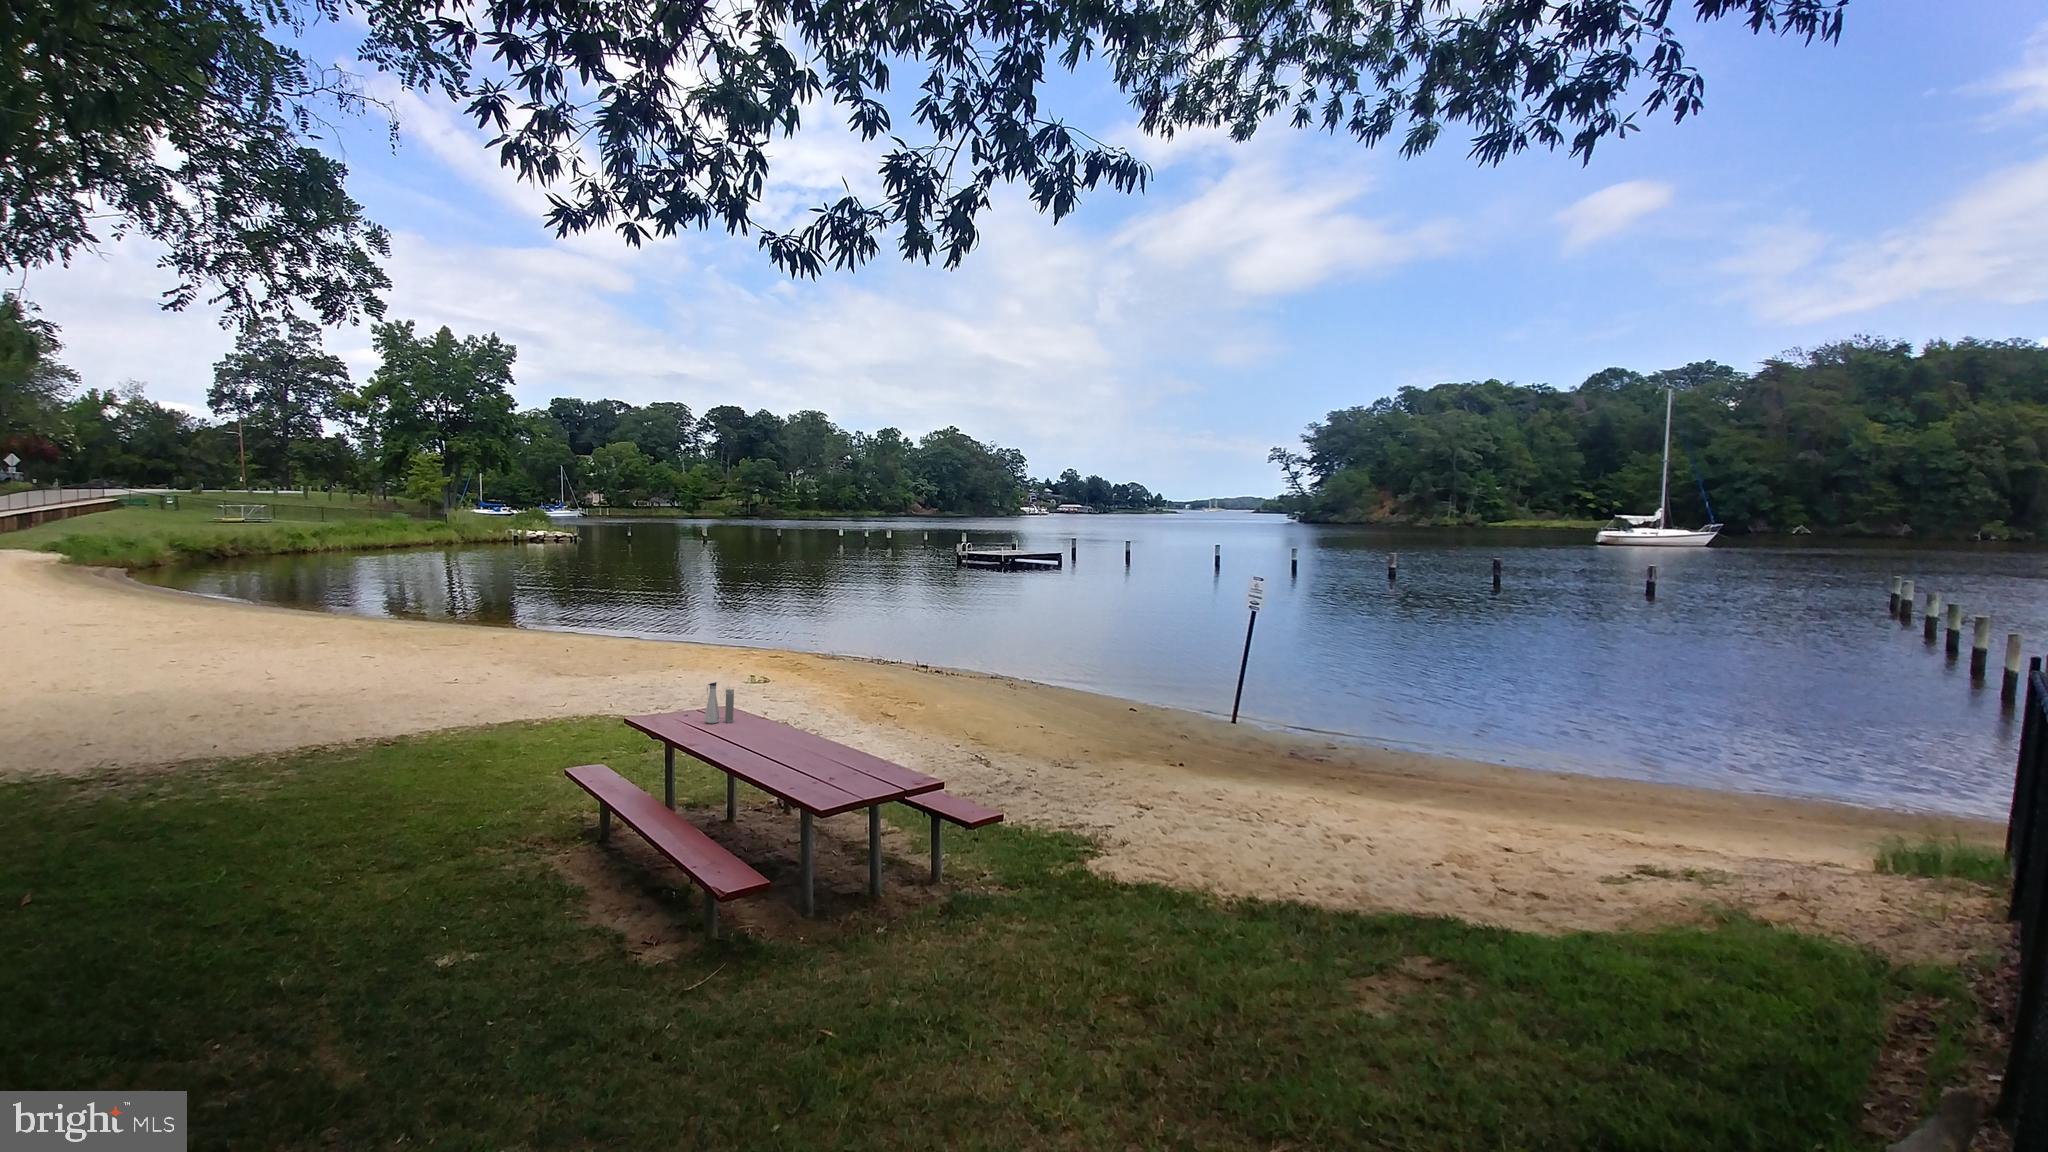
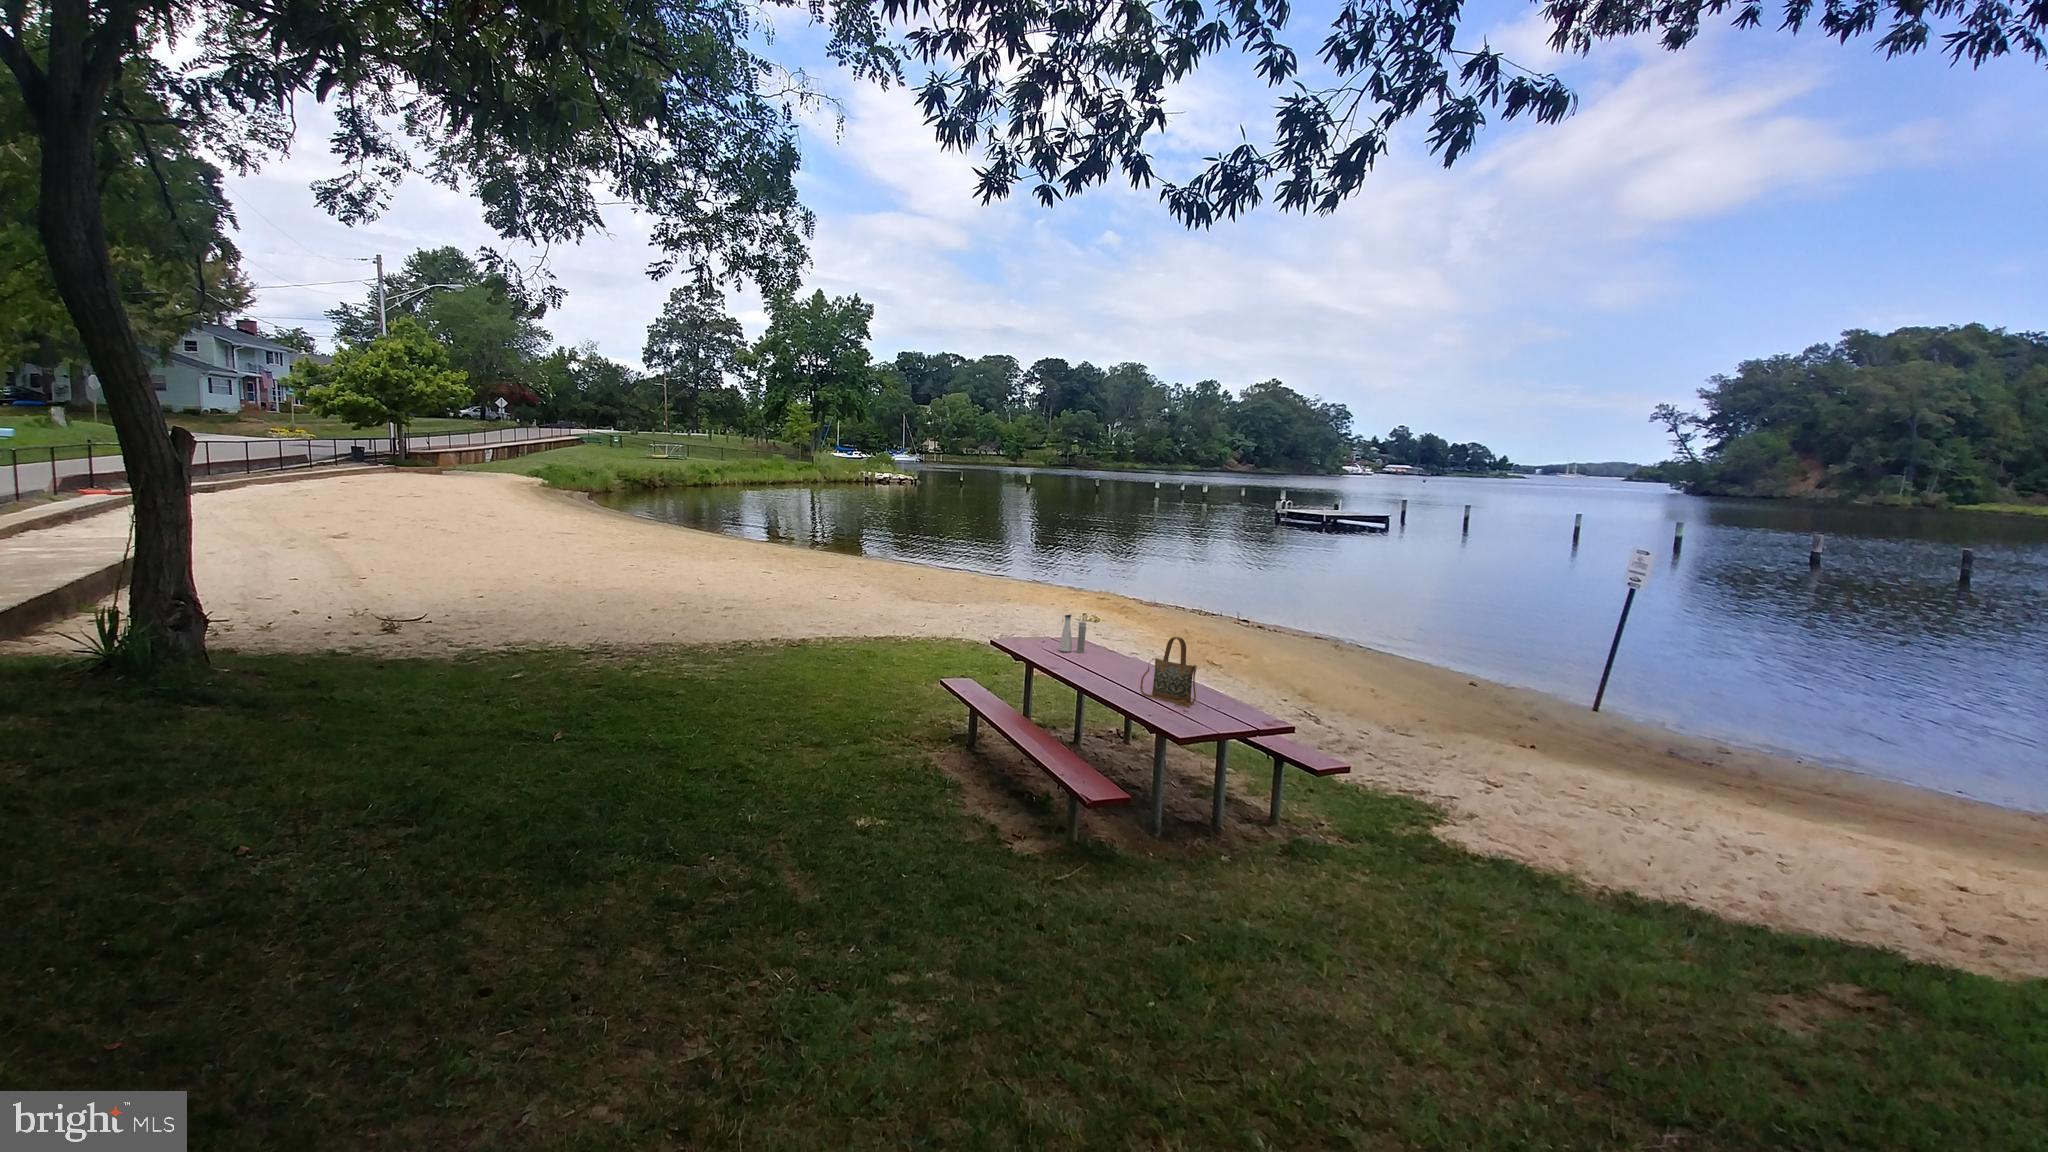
handbag: none [787,700,846,774] -> present [1140,637,1197,707]

